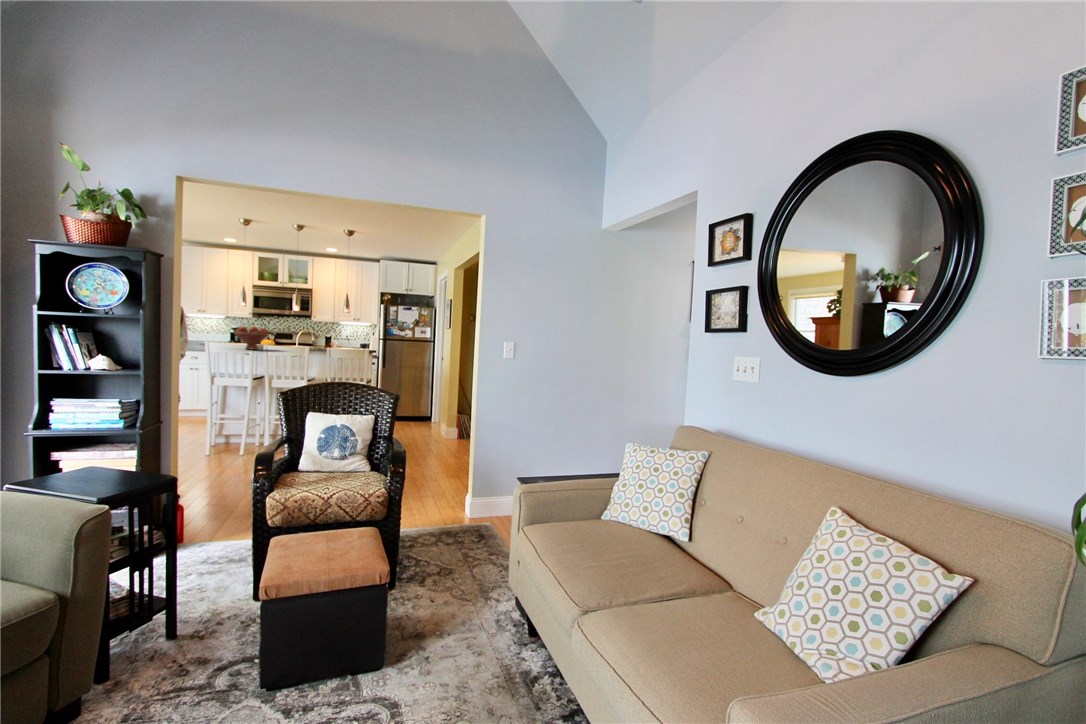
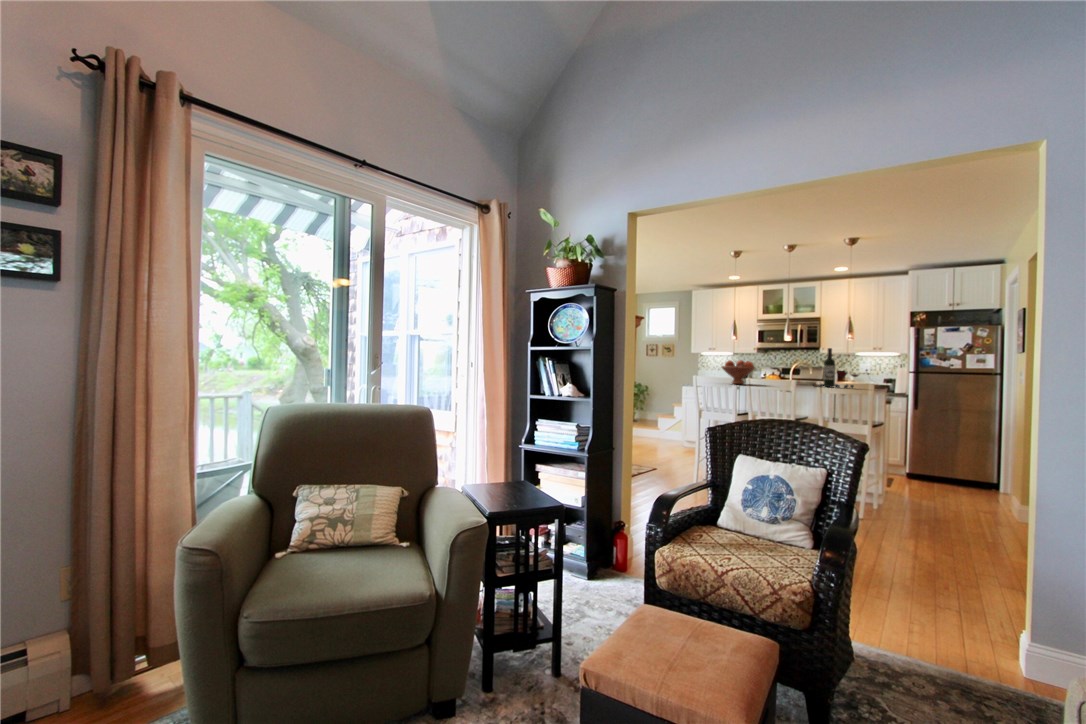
wine bottle: none [319,319,357,352] -> present [813,348,859,388]

